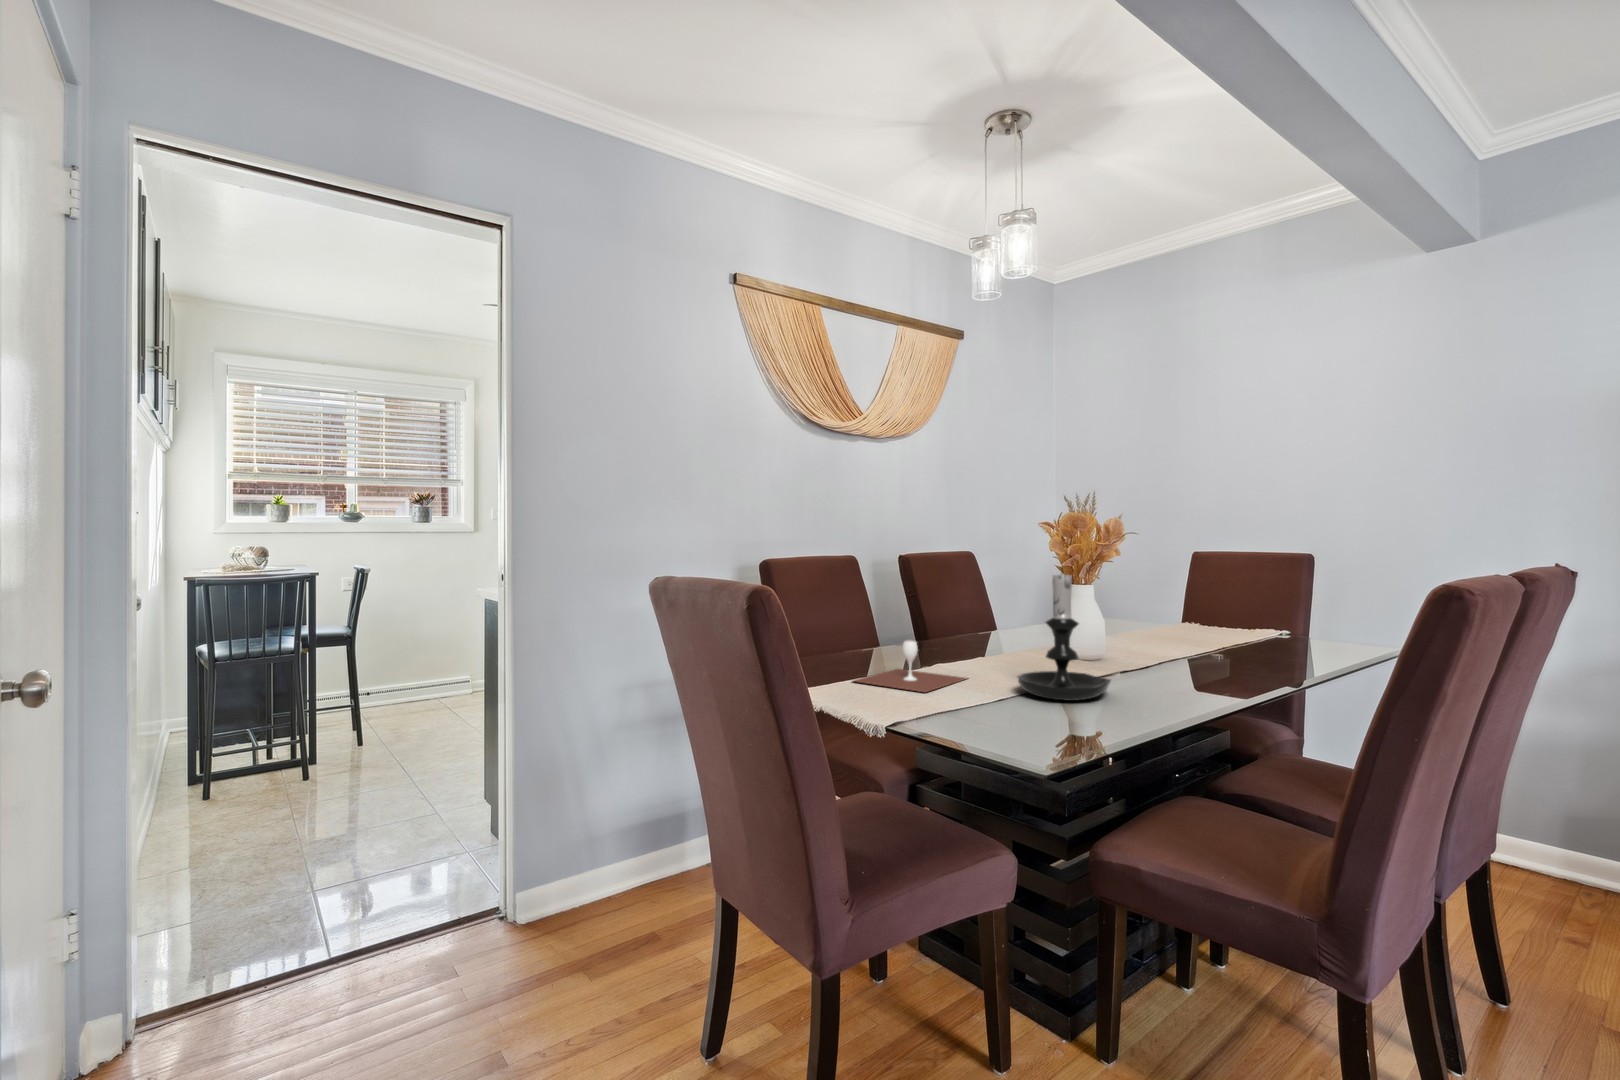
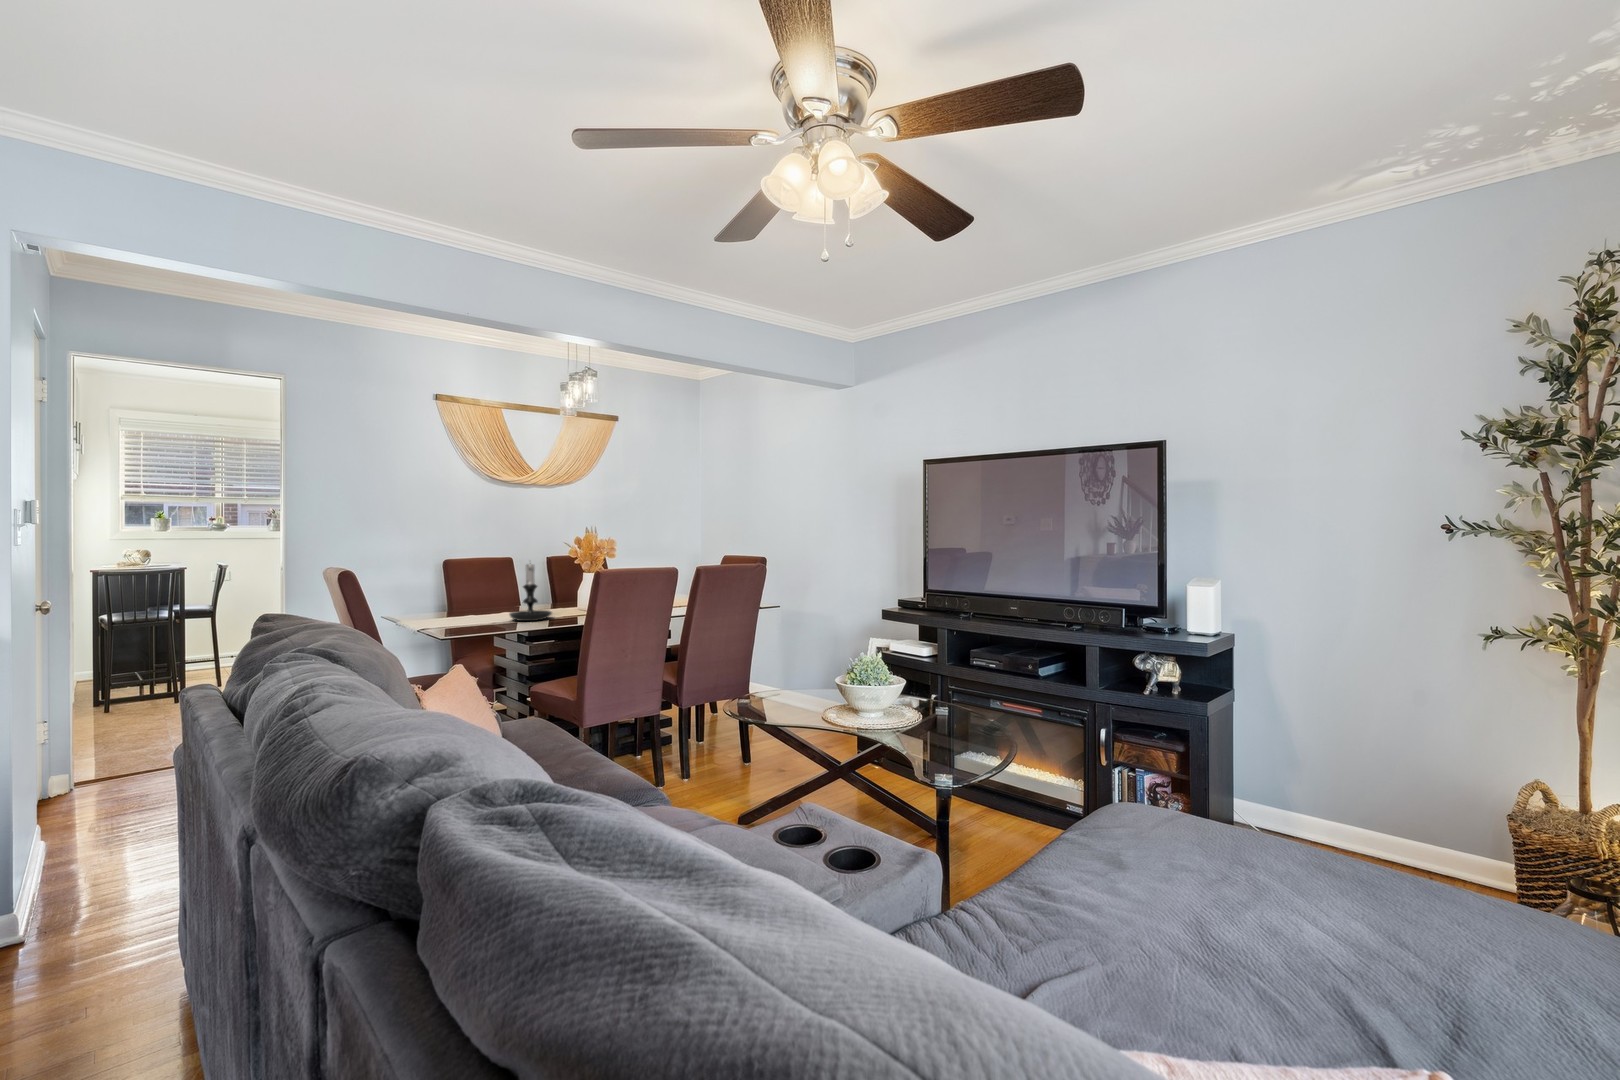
wine glass: present [854,640,966,692] -> none [446,597,509,620]

